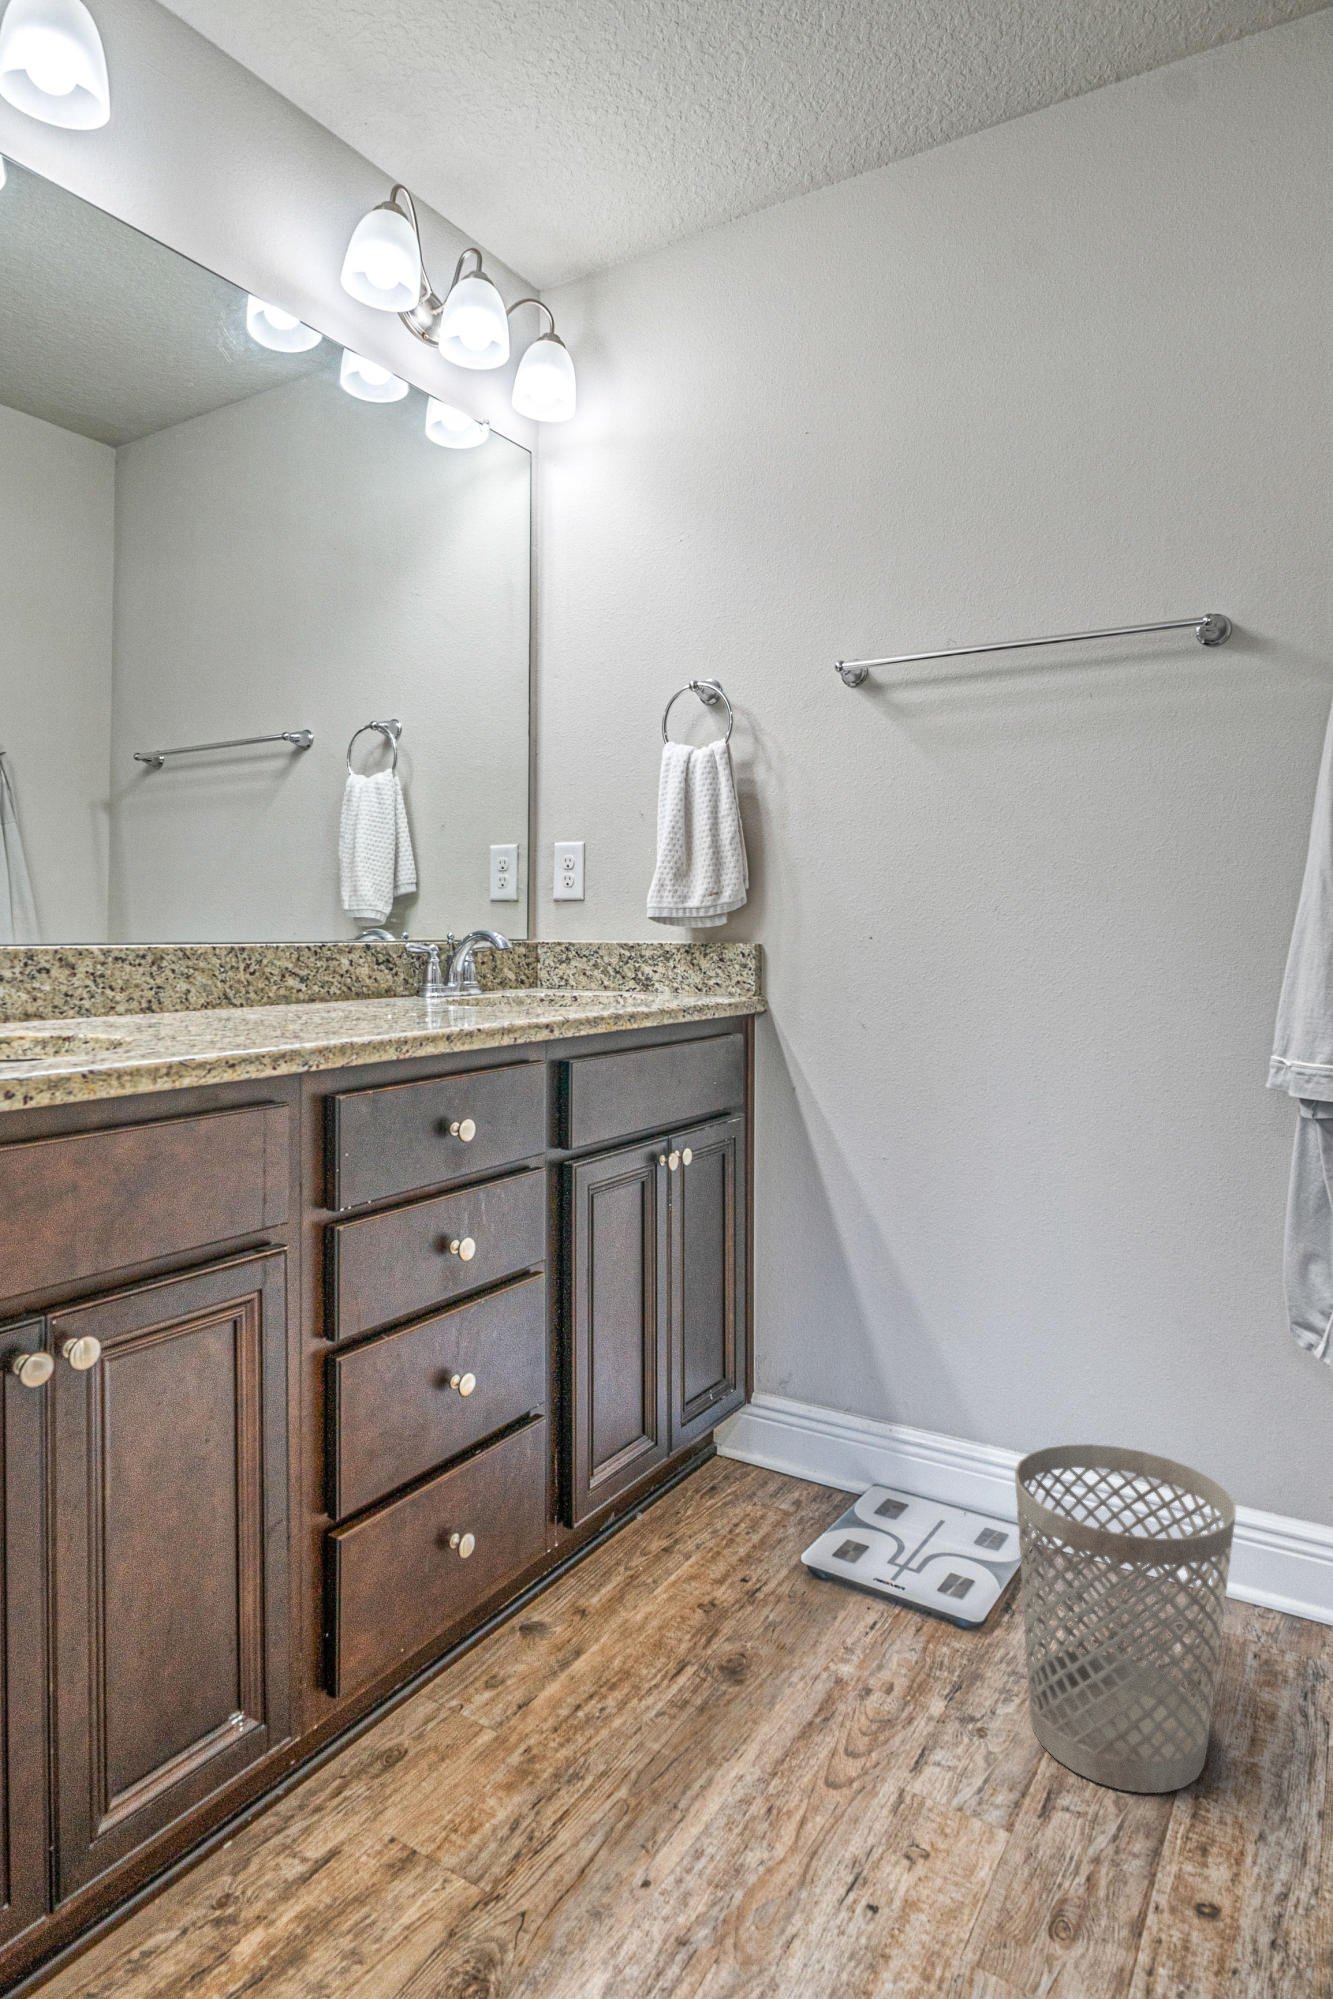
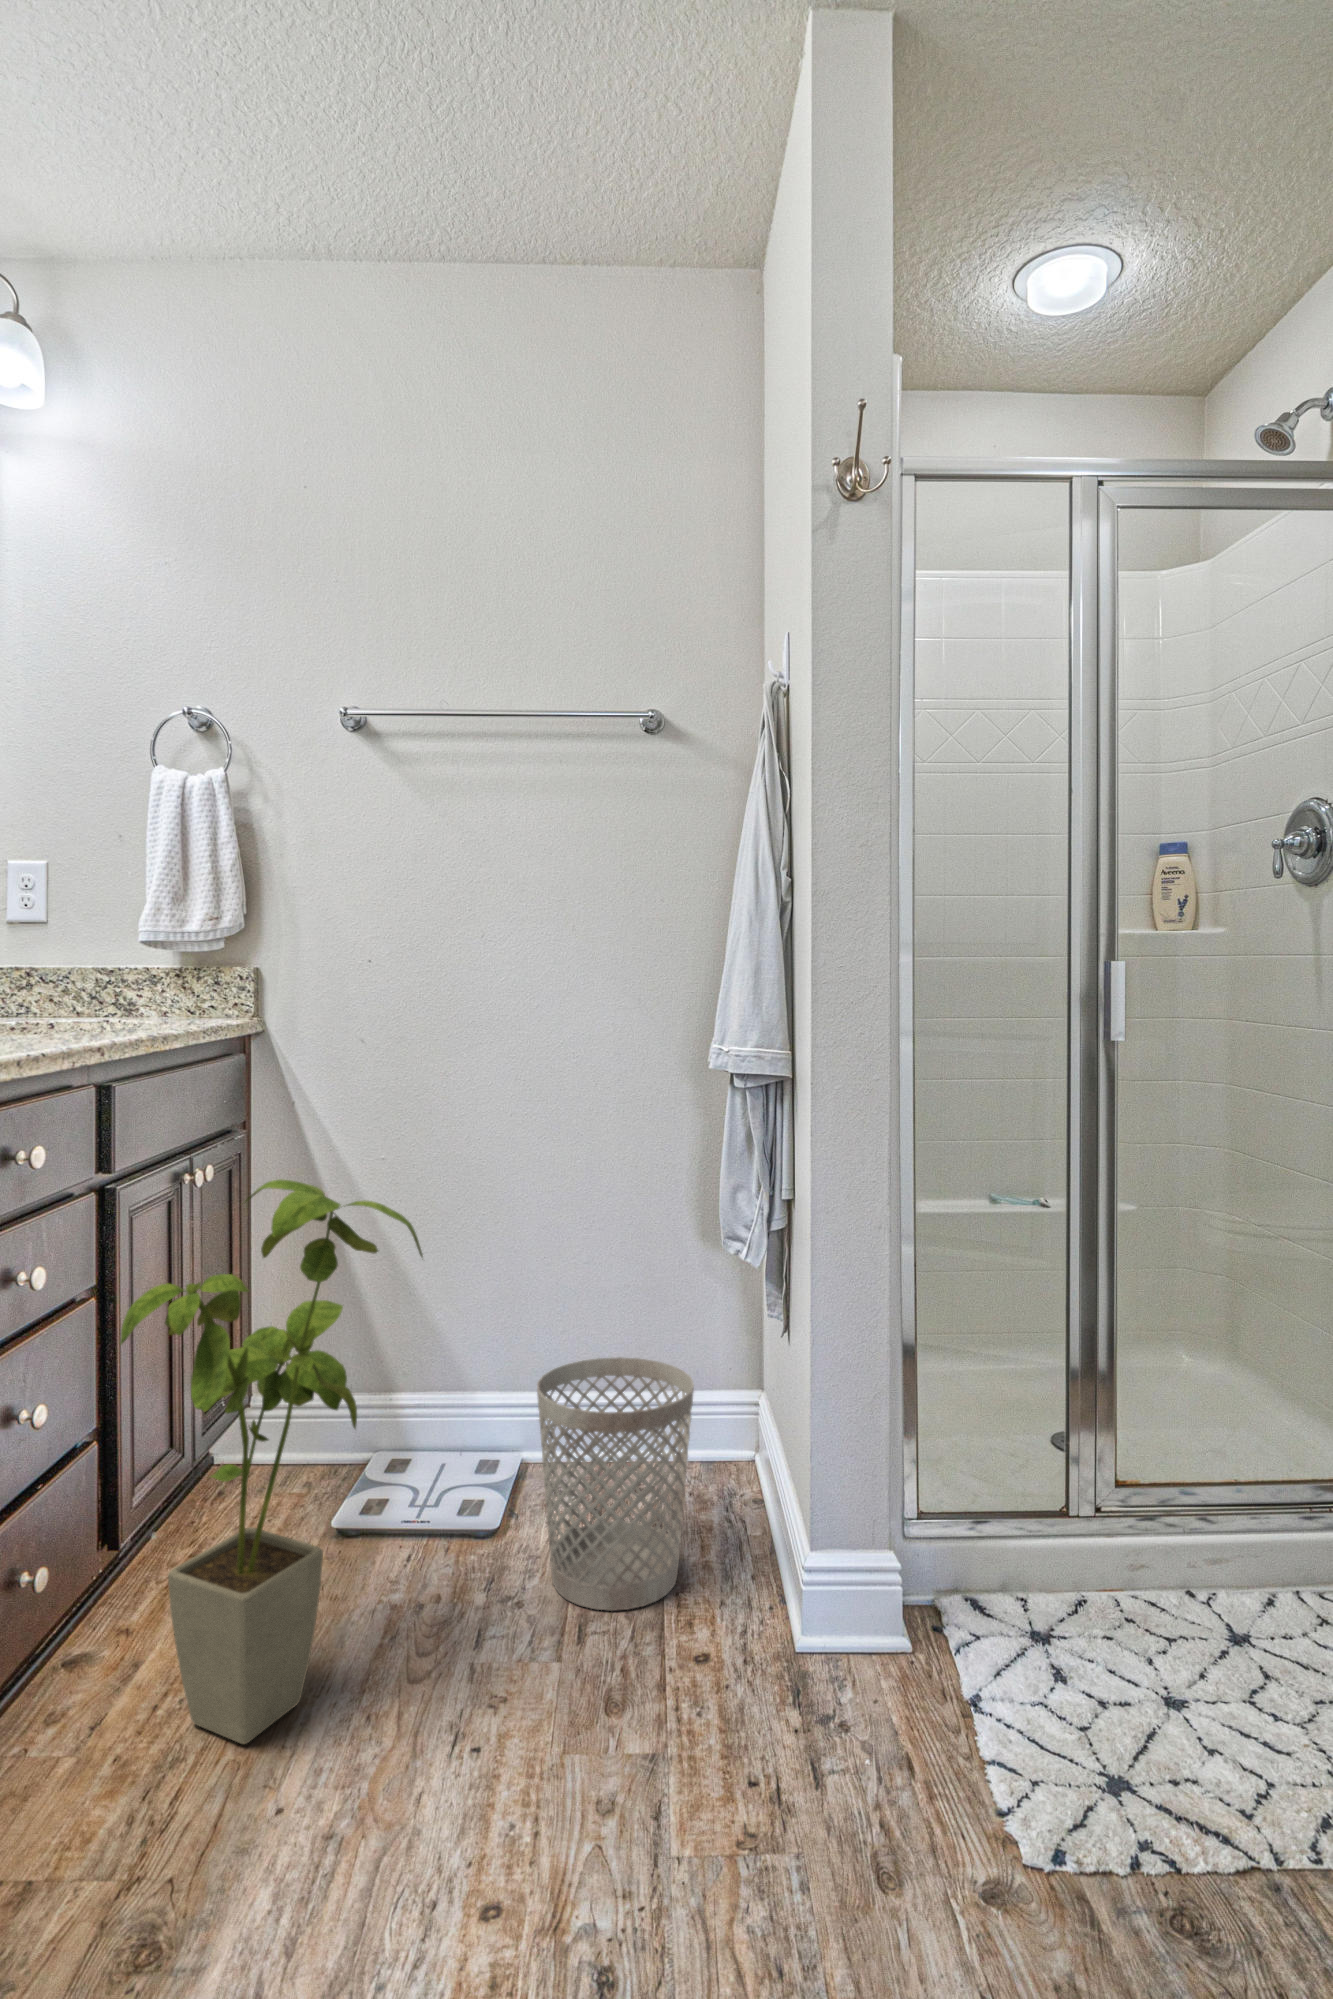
house plant: none [528,1181,841,1788] -> present [120,1179,423,1744]

